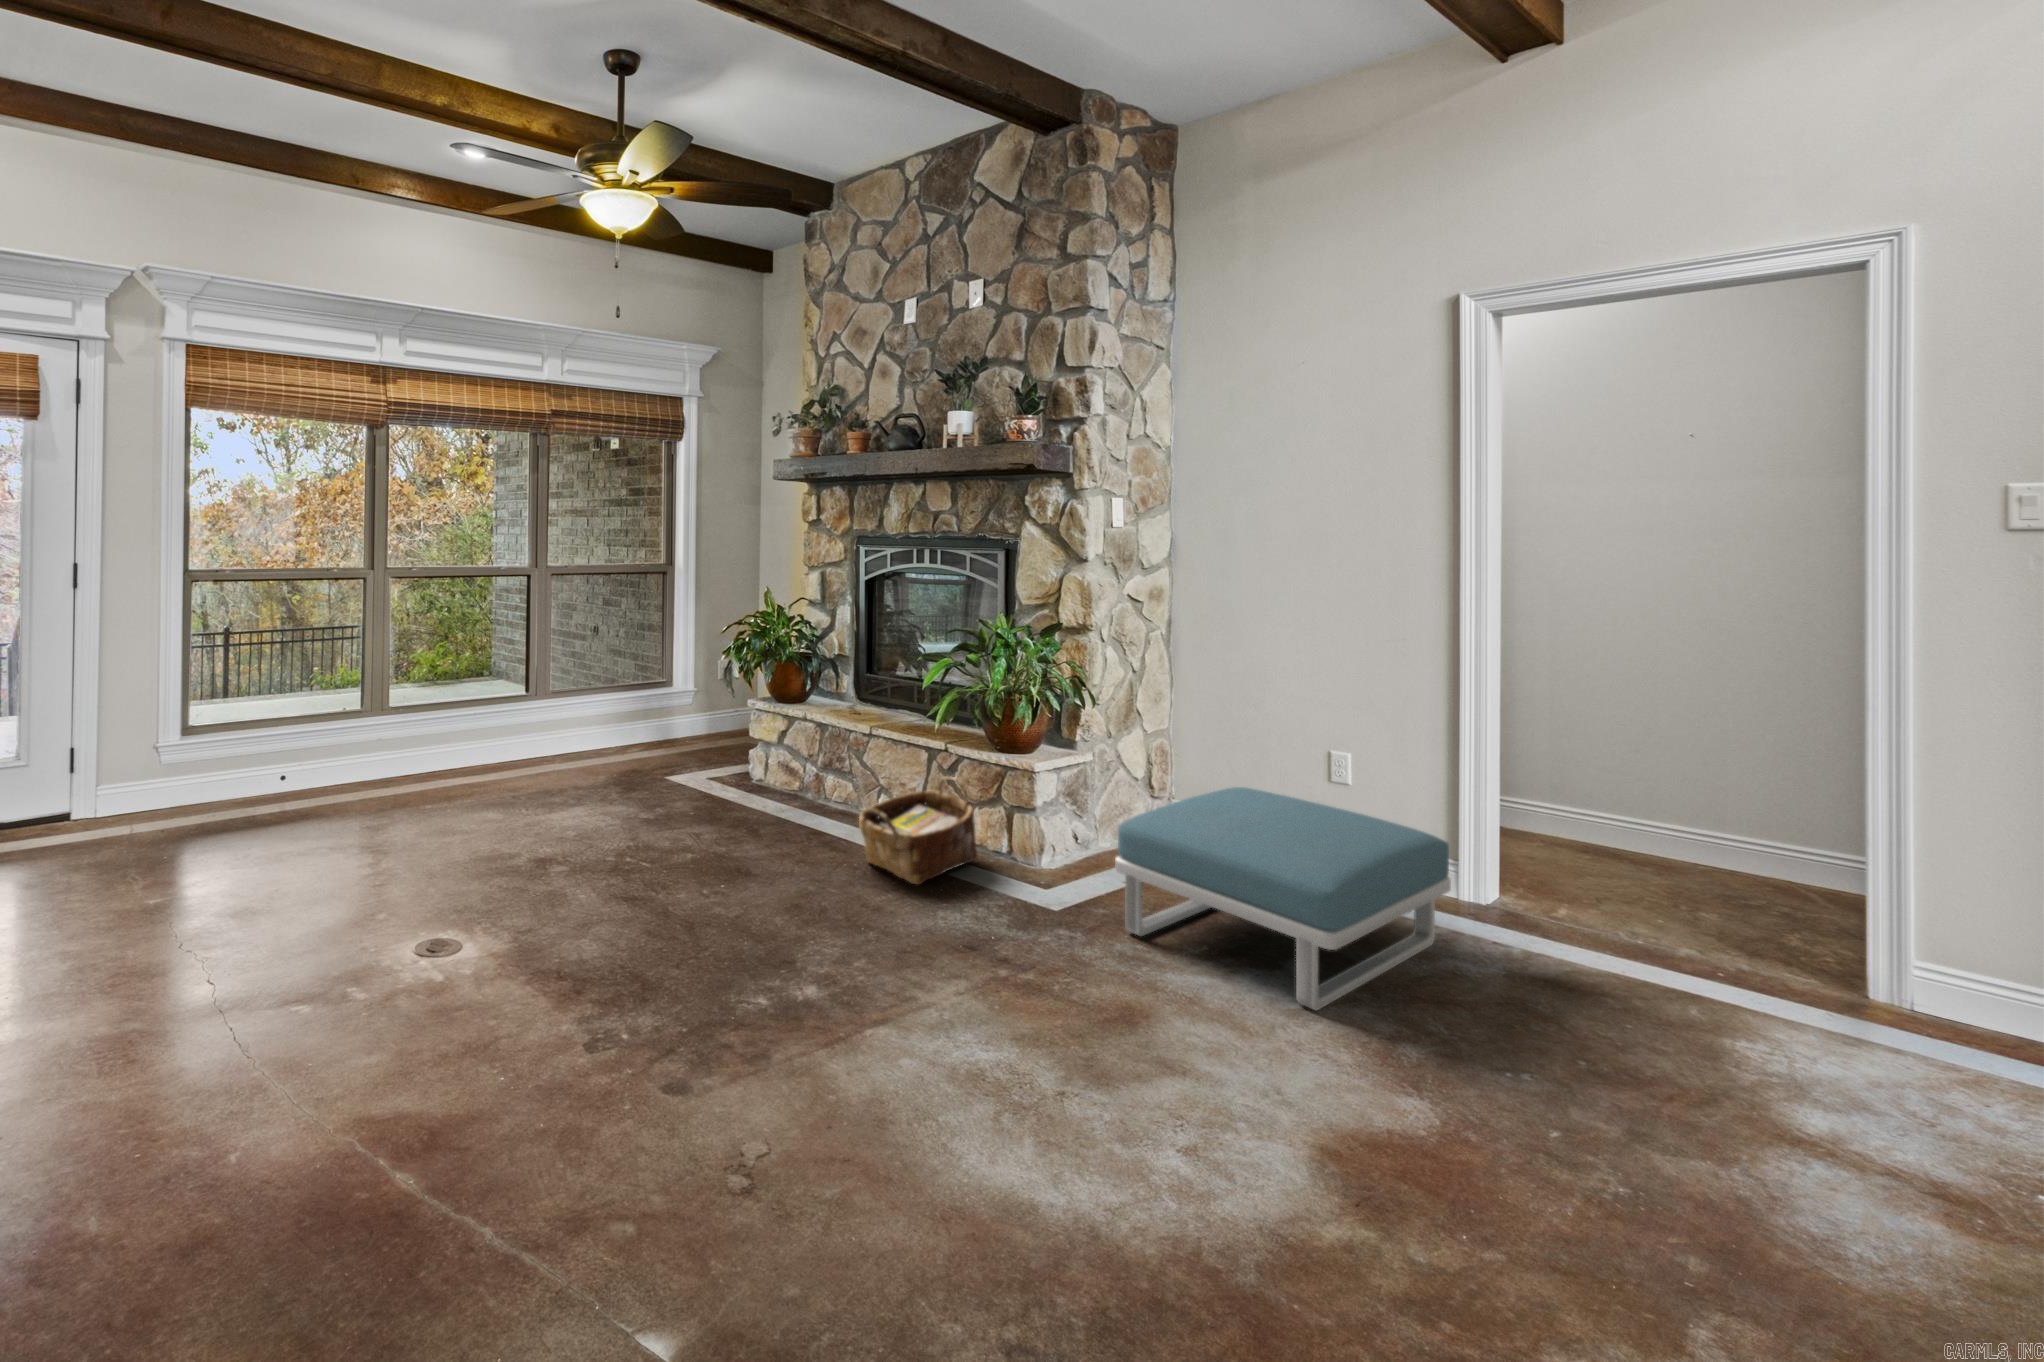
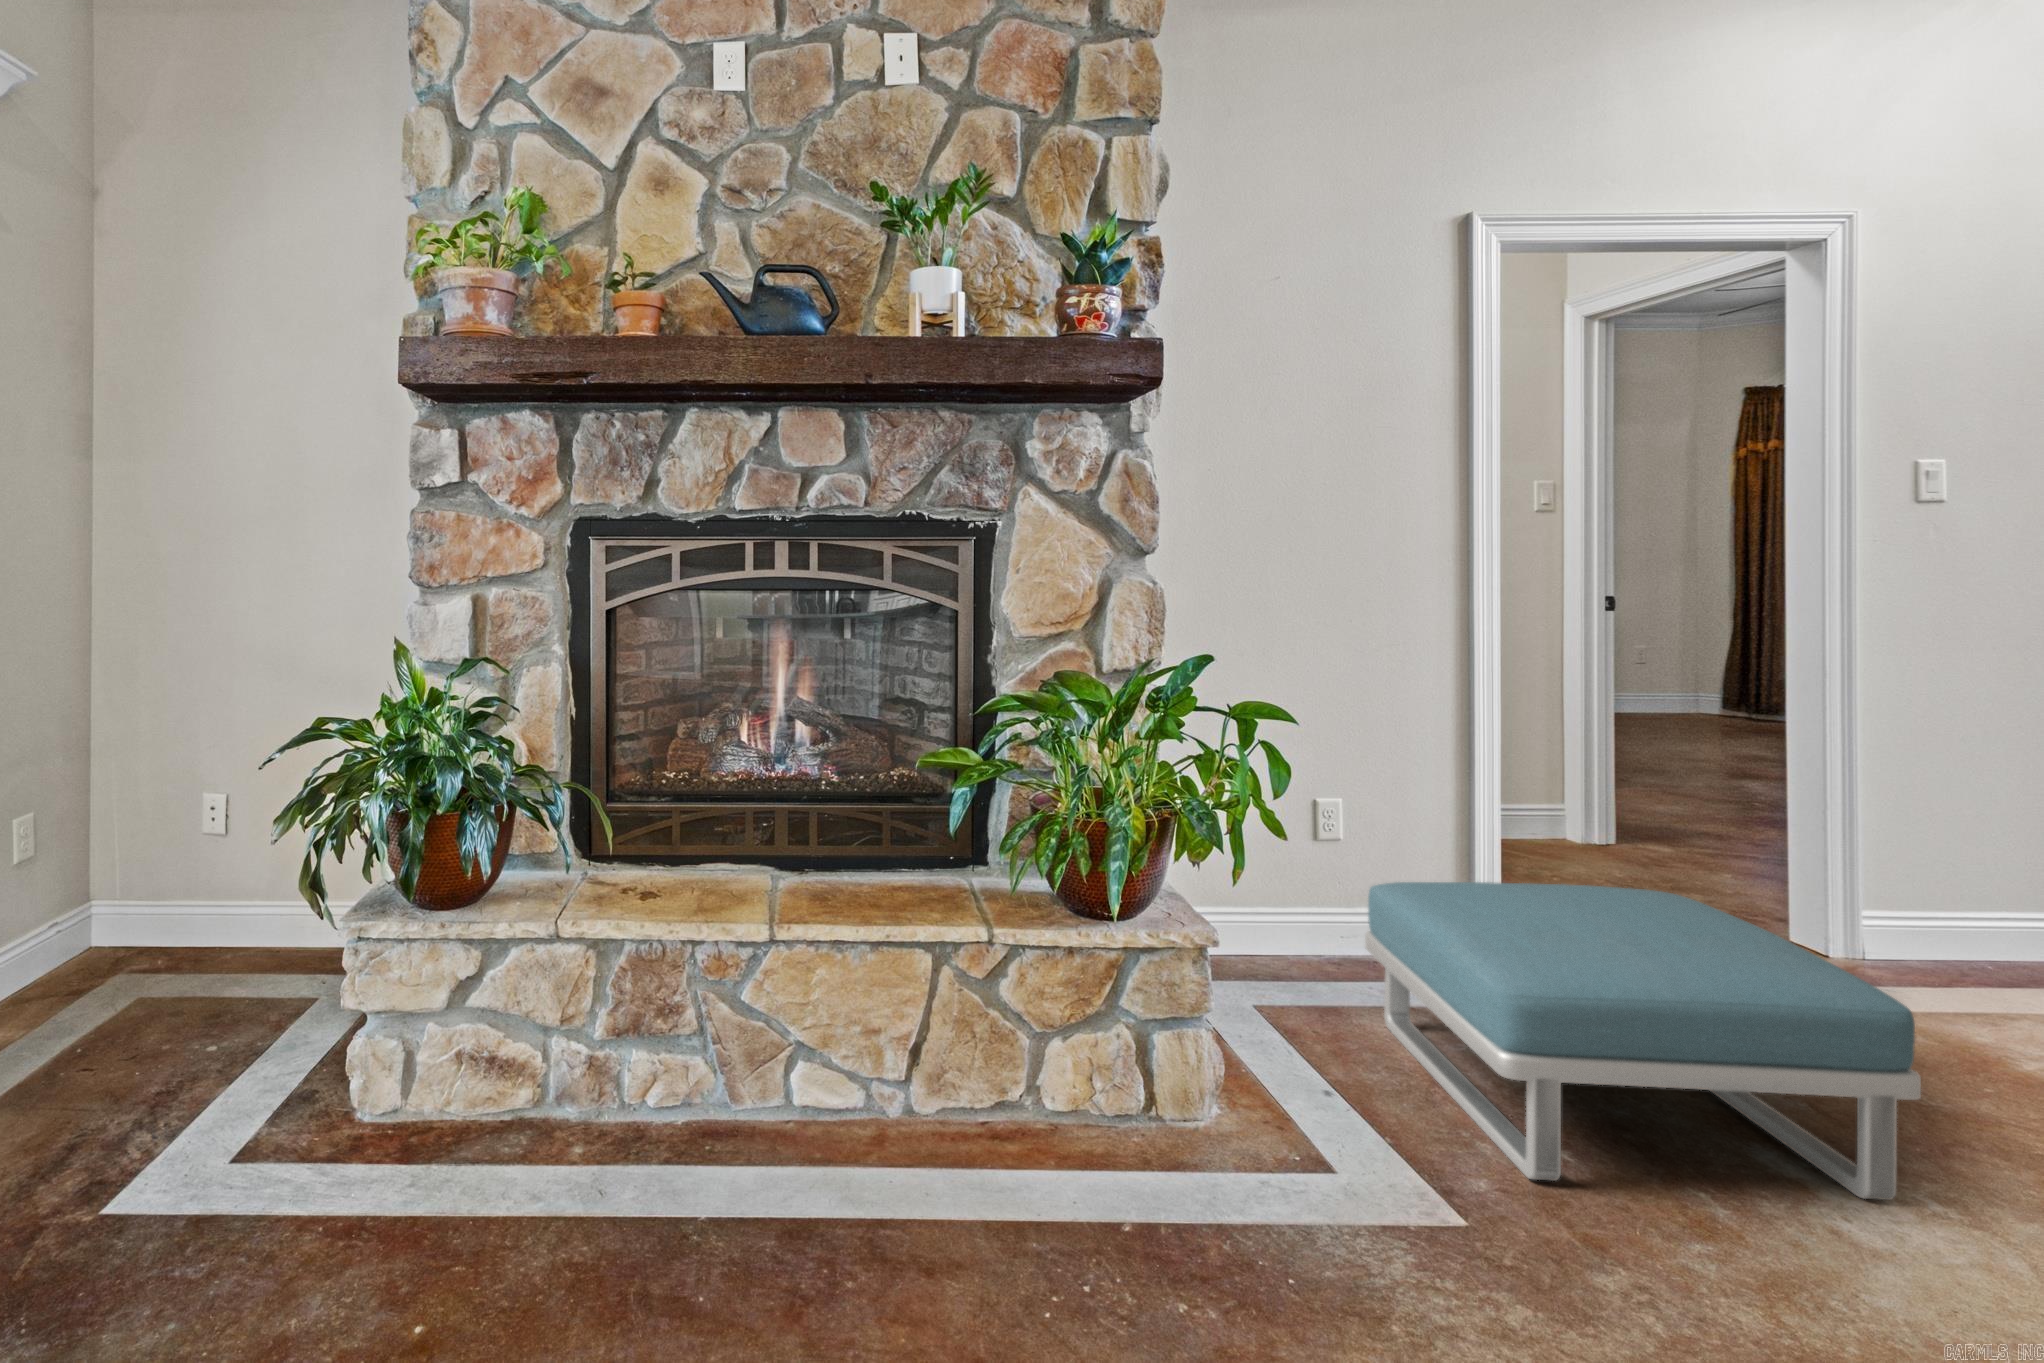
woven basket: present [859,776,977,884] -> none [970,986,1188,1252]

